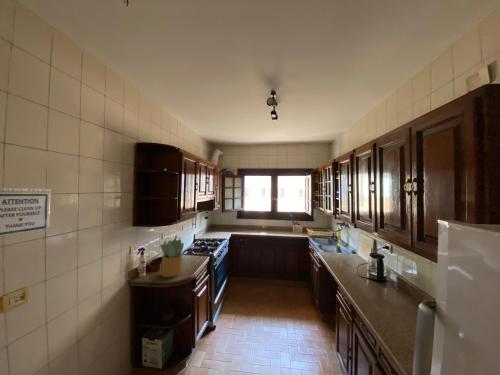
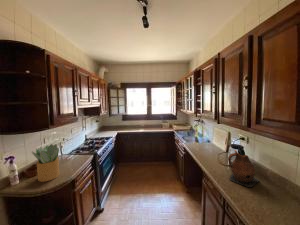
ceramic pitcher: none [367,256,401,296] -> present [228,150,259,187]

